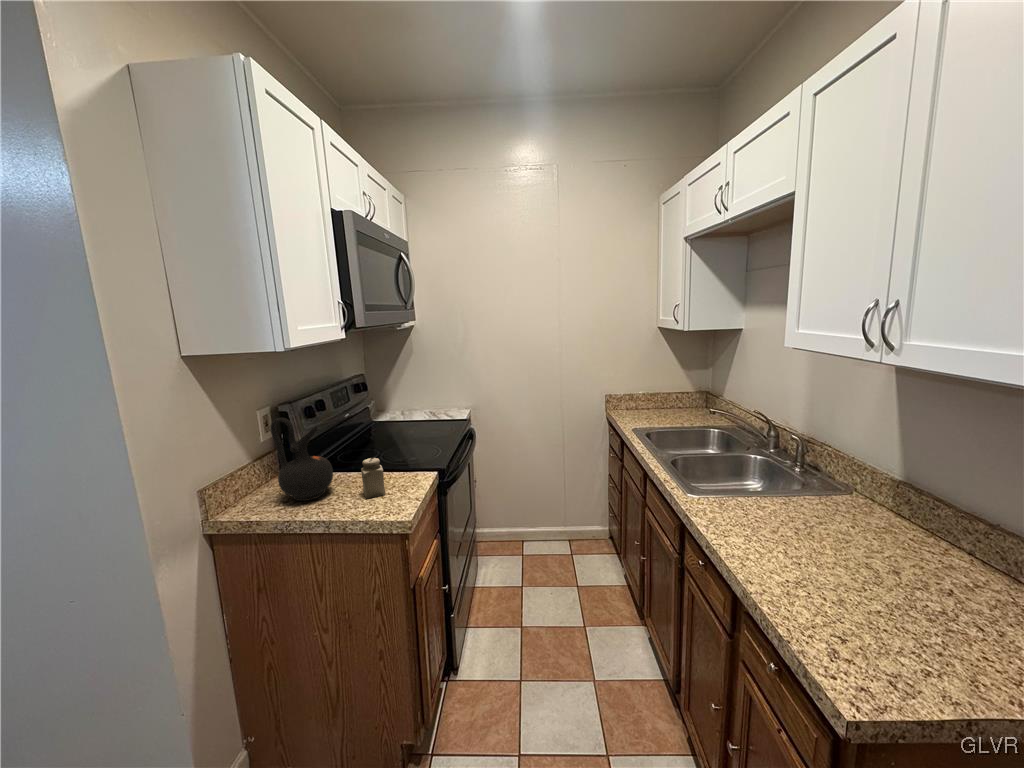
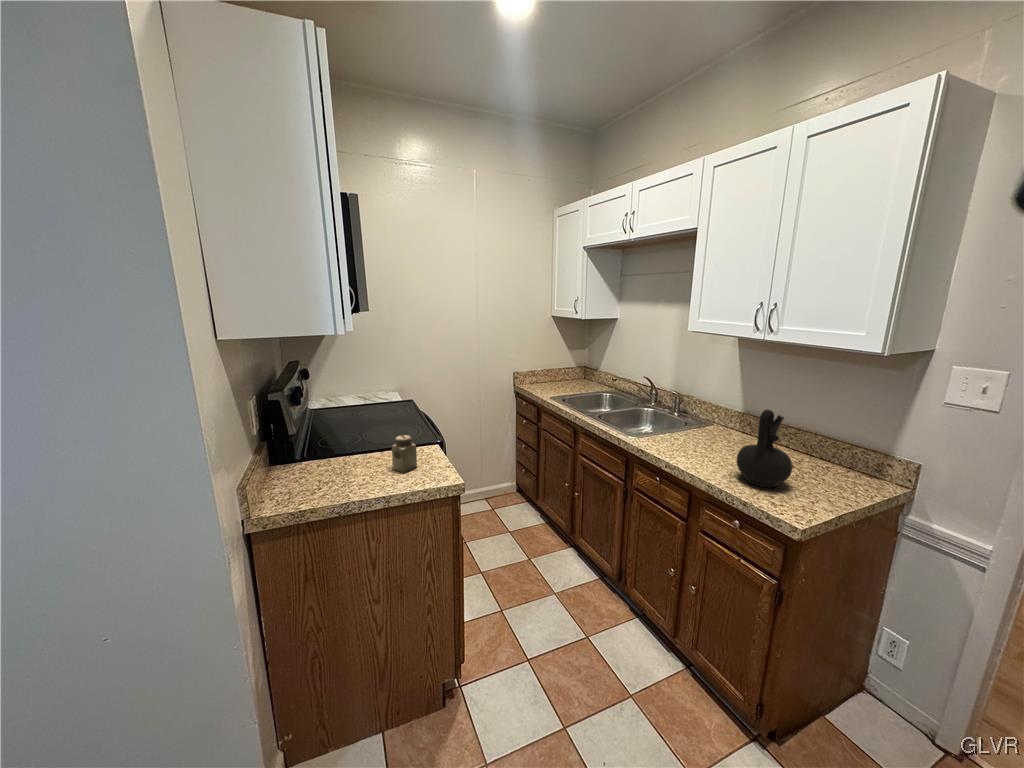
ceramic jug: present [271,418,333,501] -> present [737,410,792,487]

